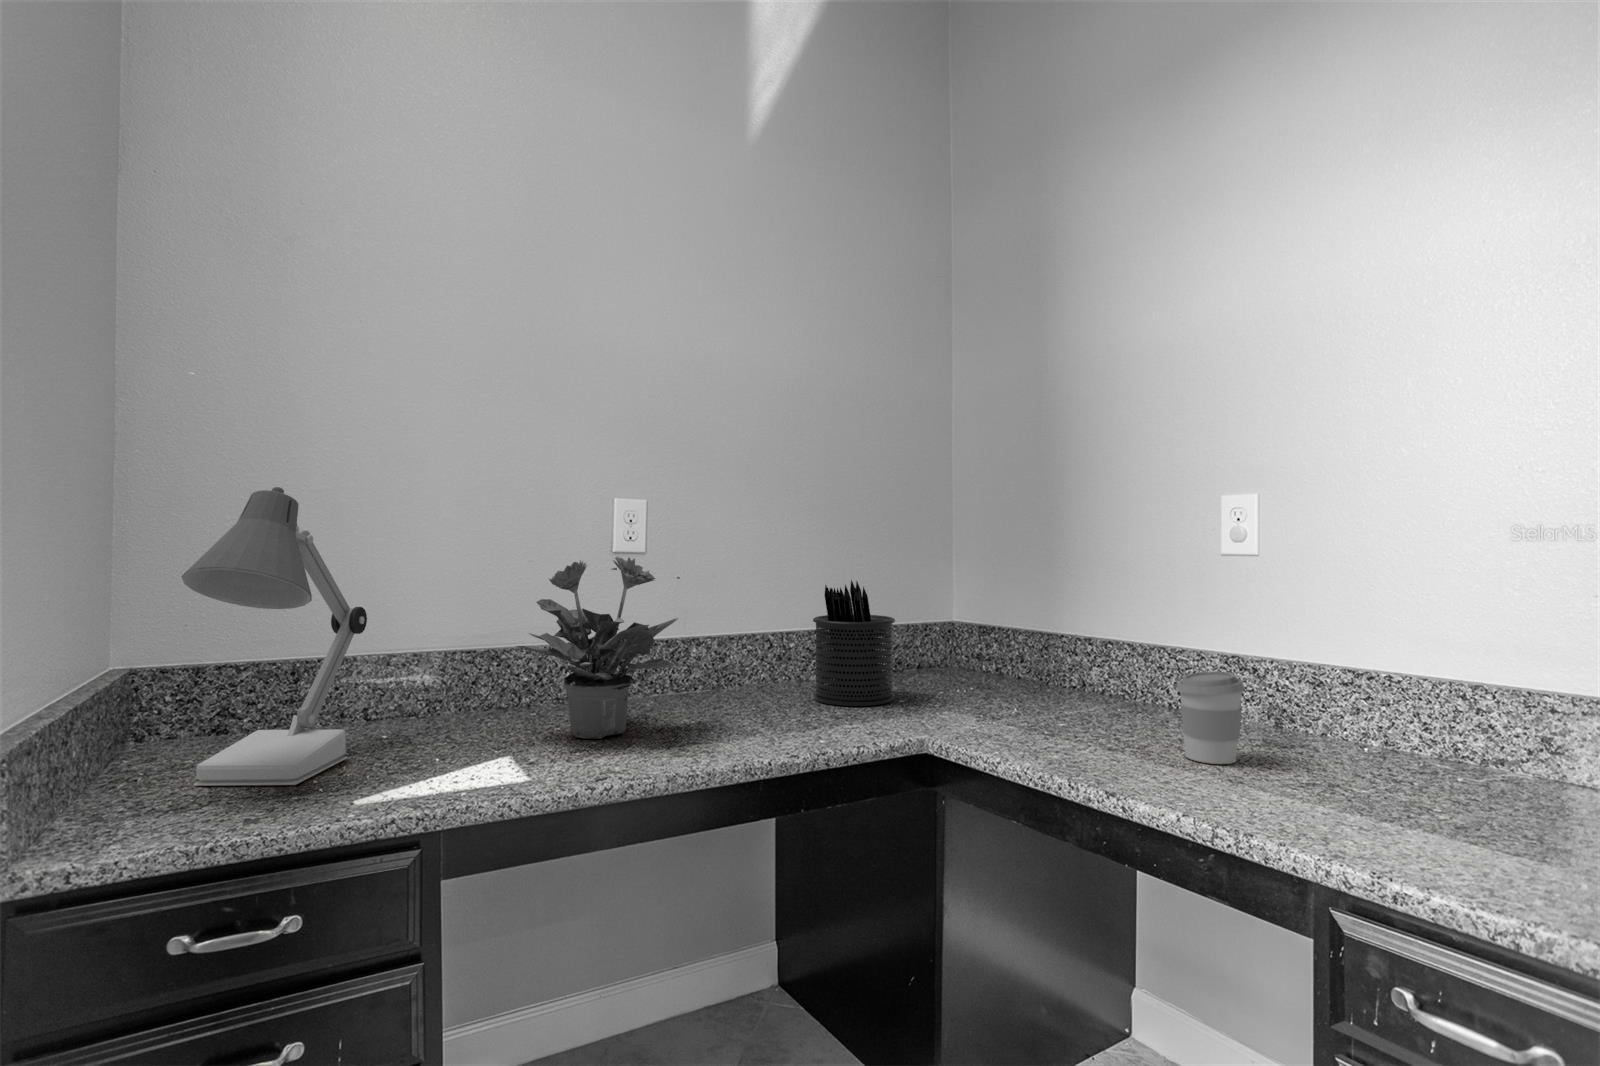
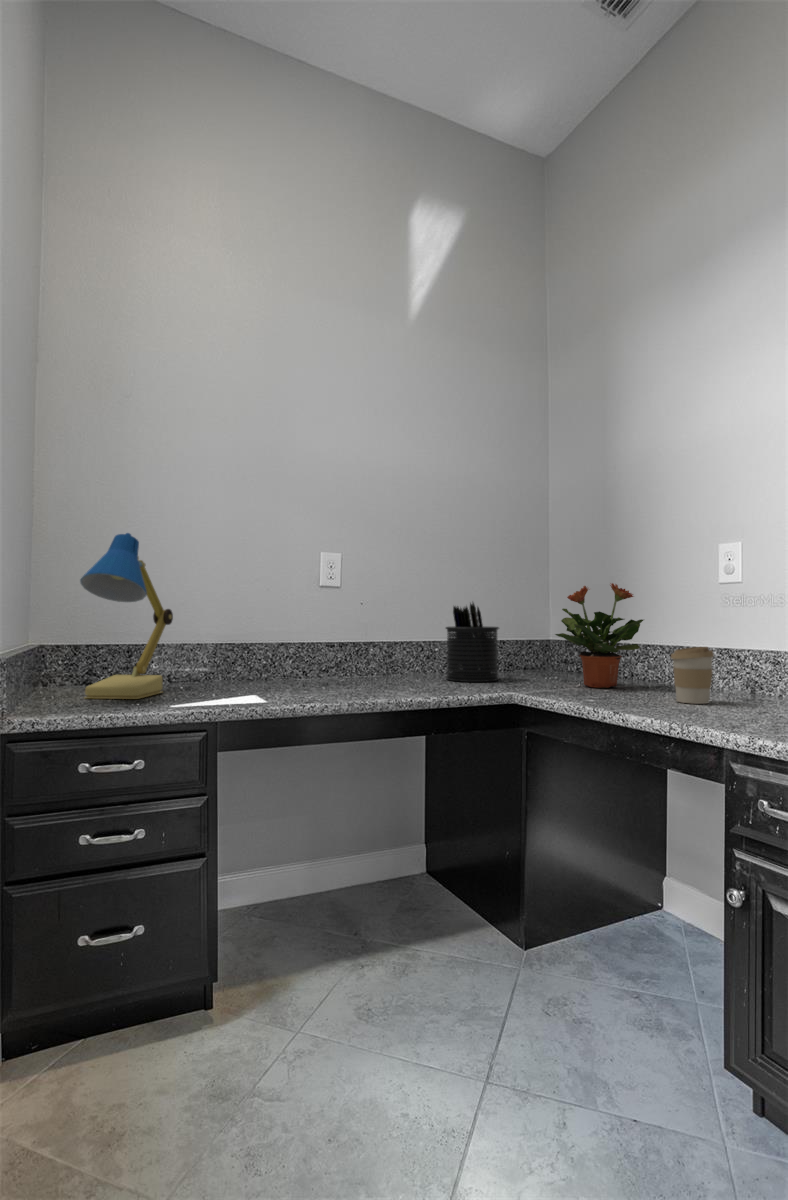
potted plant: present [515,557,678,739] -> present [555,583,643,688]

